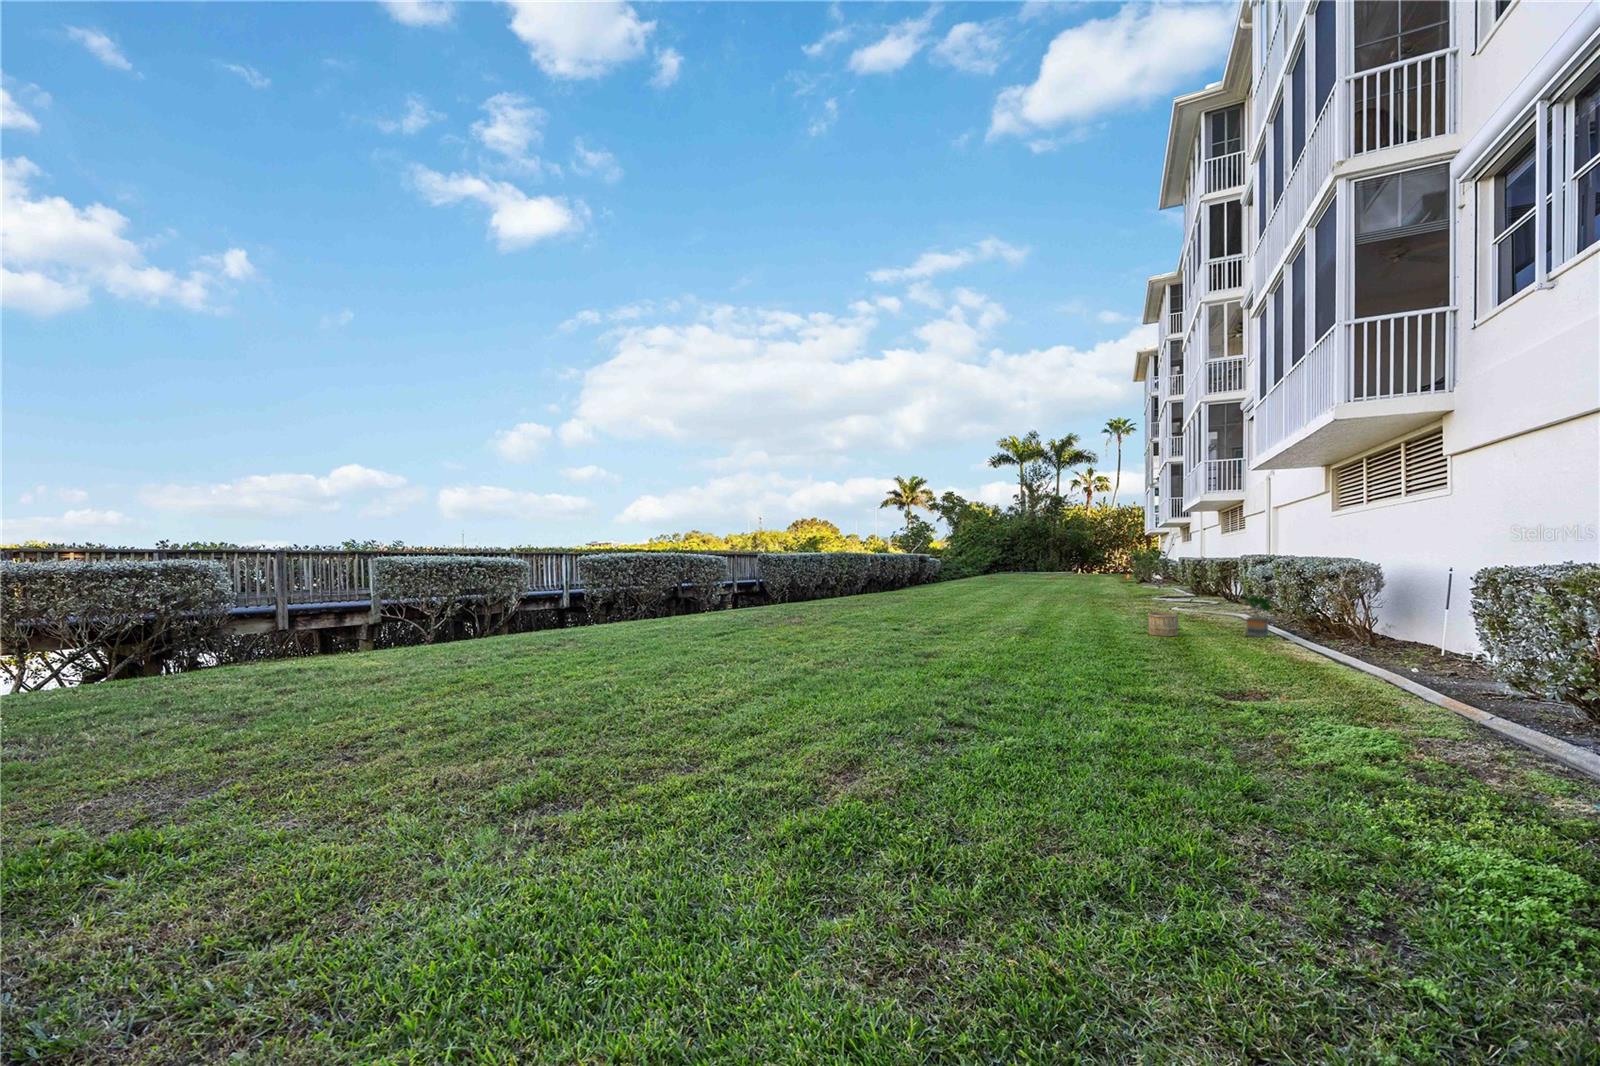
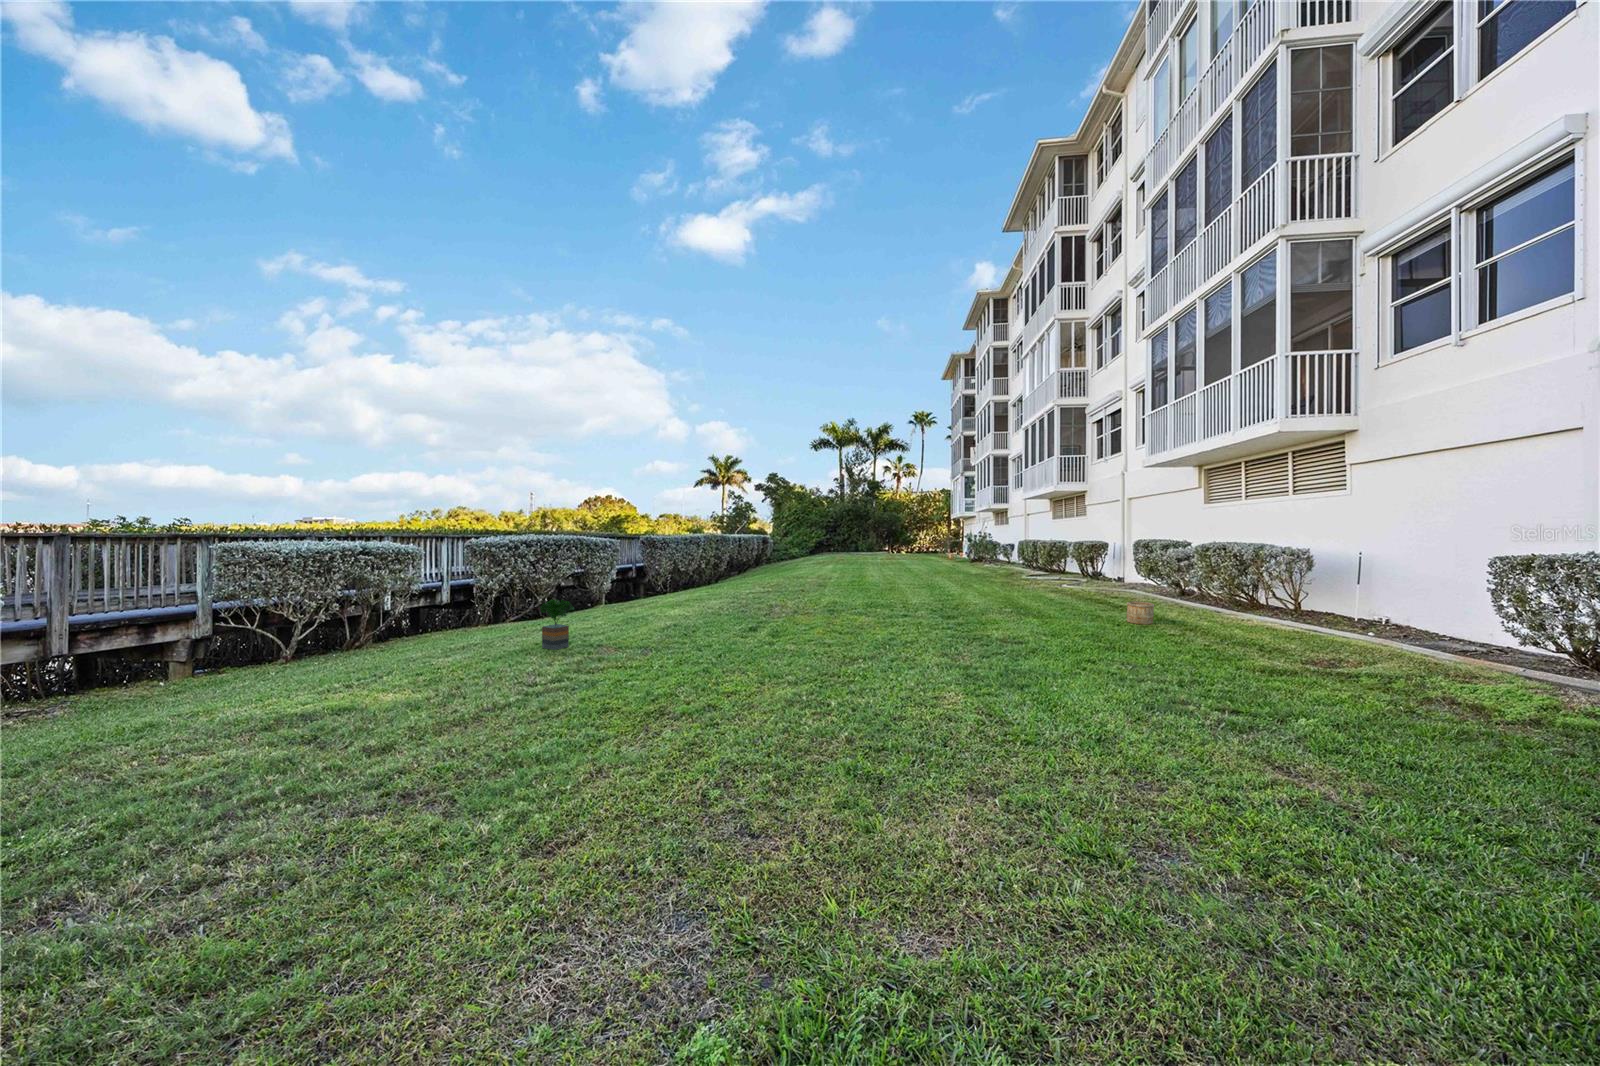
potted tree: present [1244,596,1274,637] -> present [541,599,574,650]

